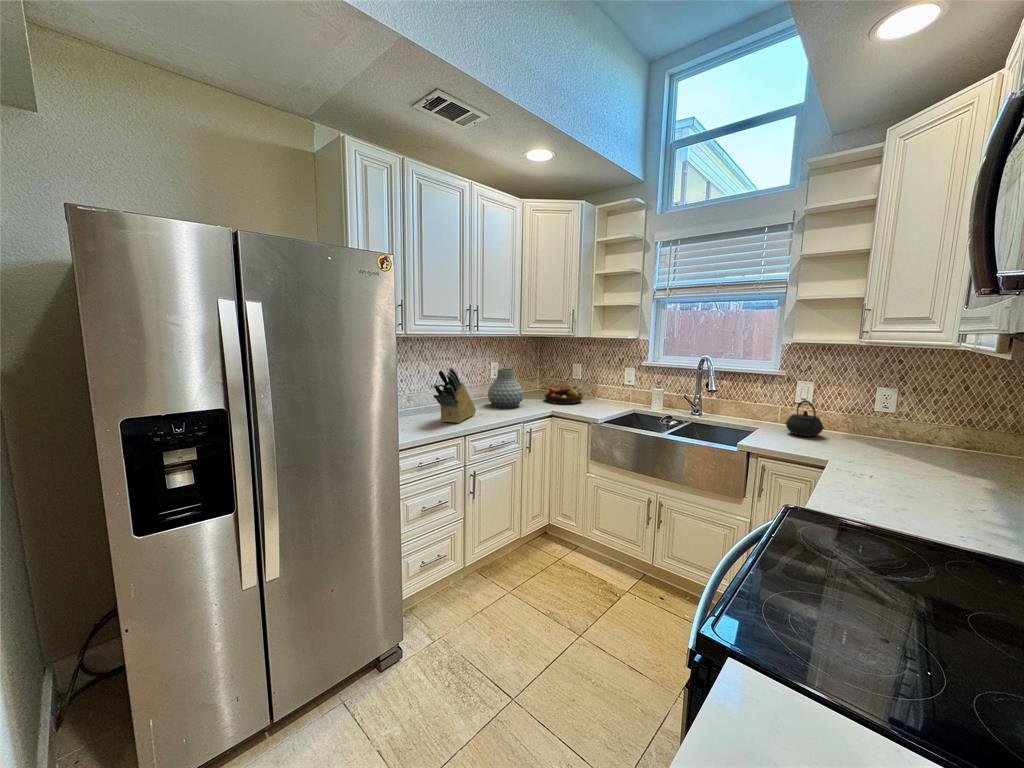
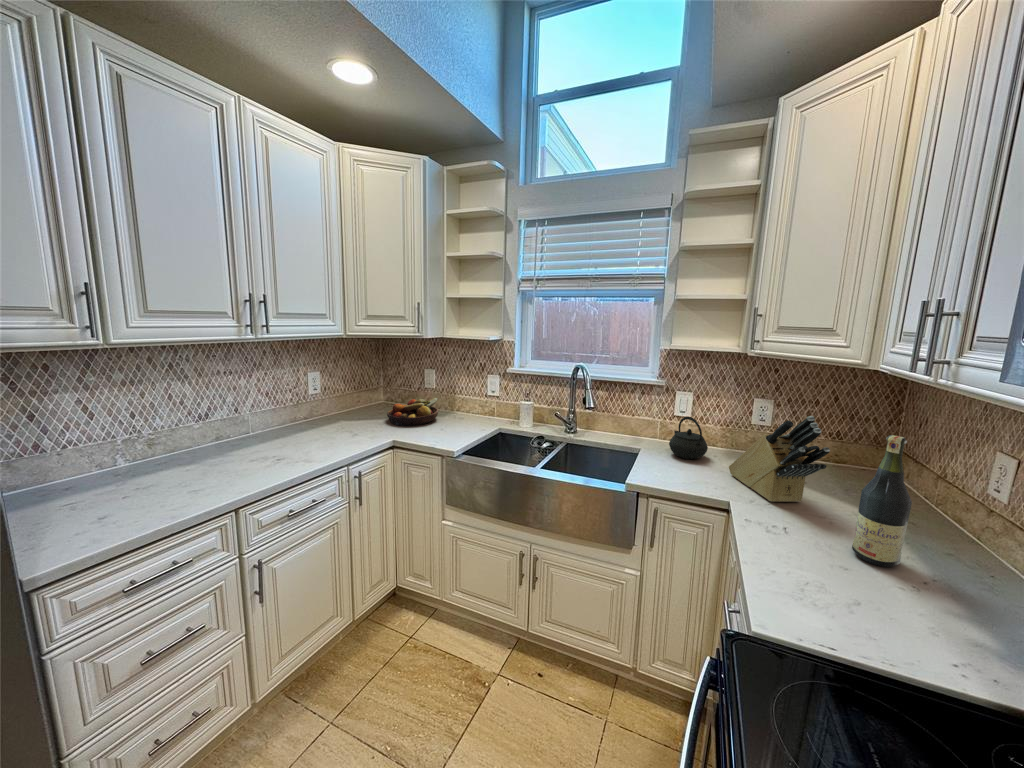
knife block: present [433,368,476,423] -> present [729,416,830,502]
vase: present [488,369,523,408] -> none [298,384,354,441]
wine bottle: none [926,396,976,501] -> present [852,435,912,567]

